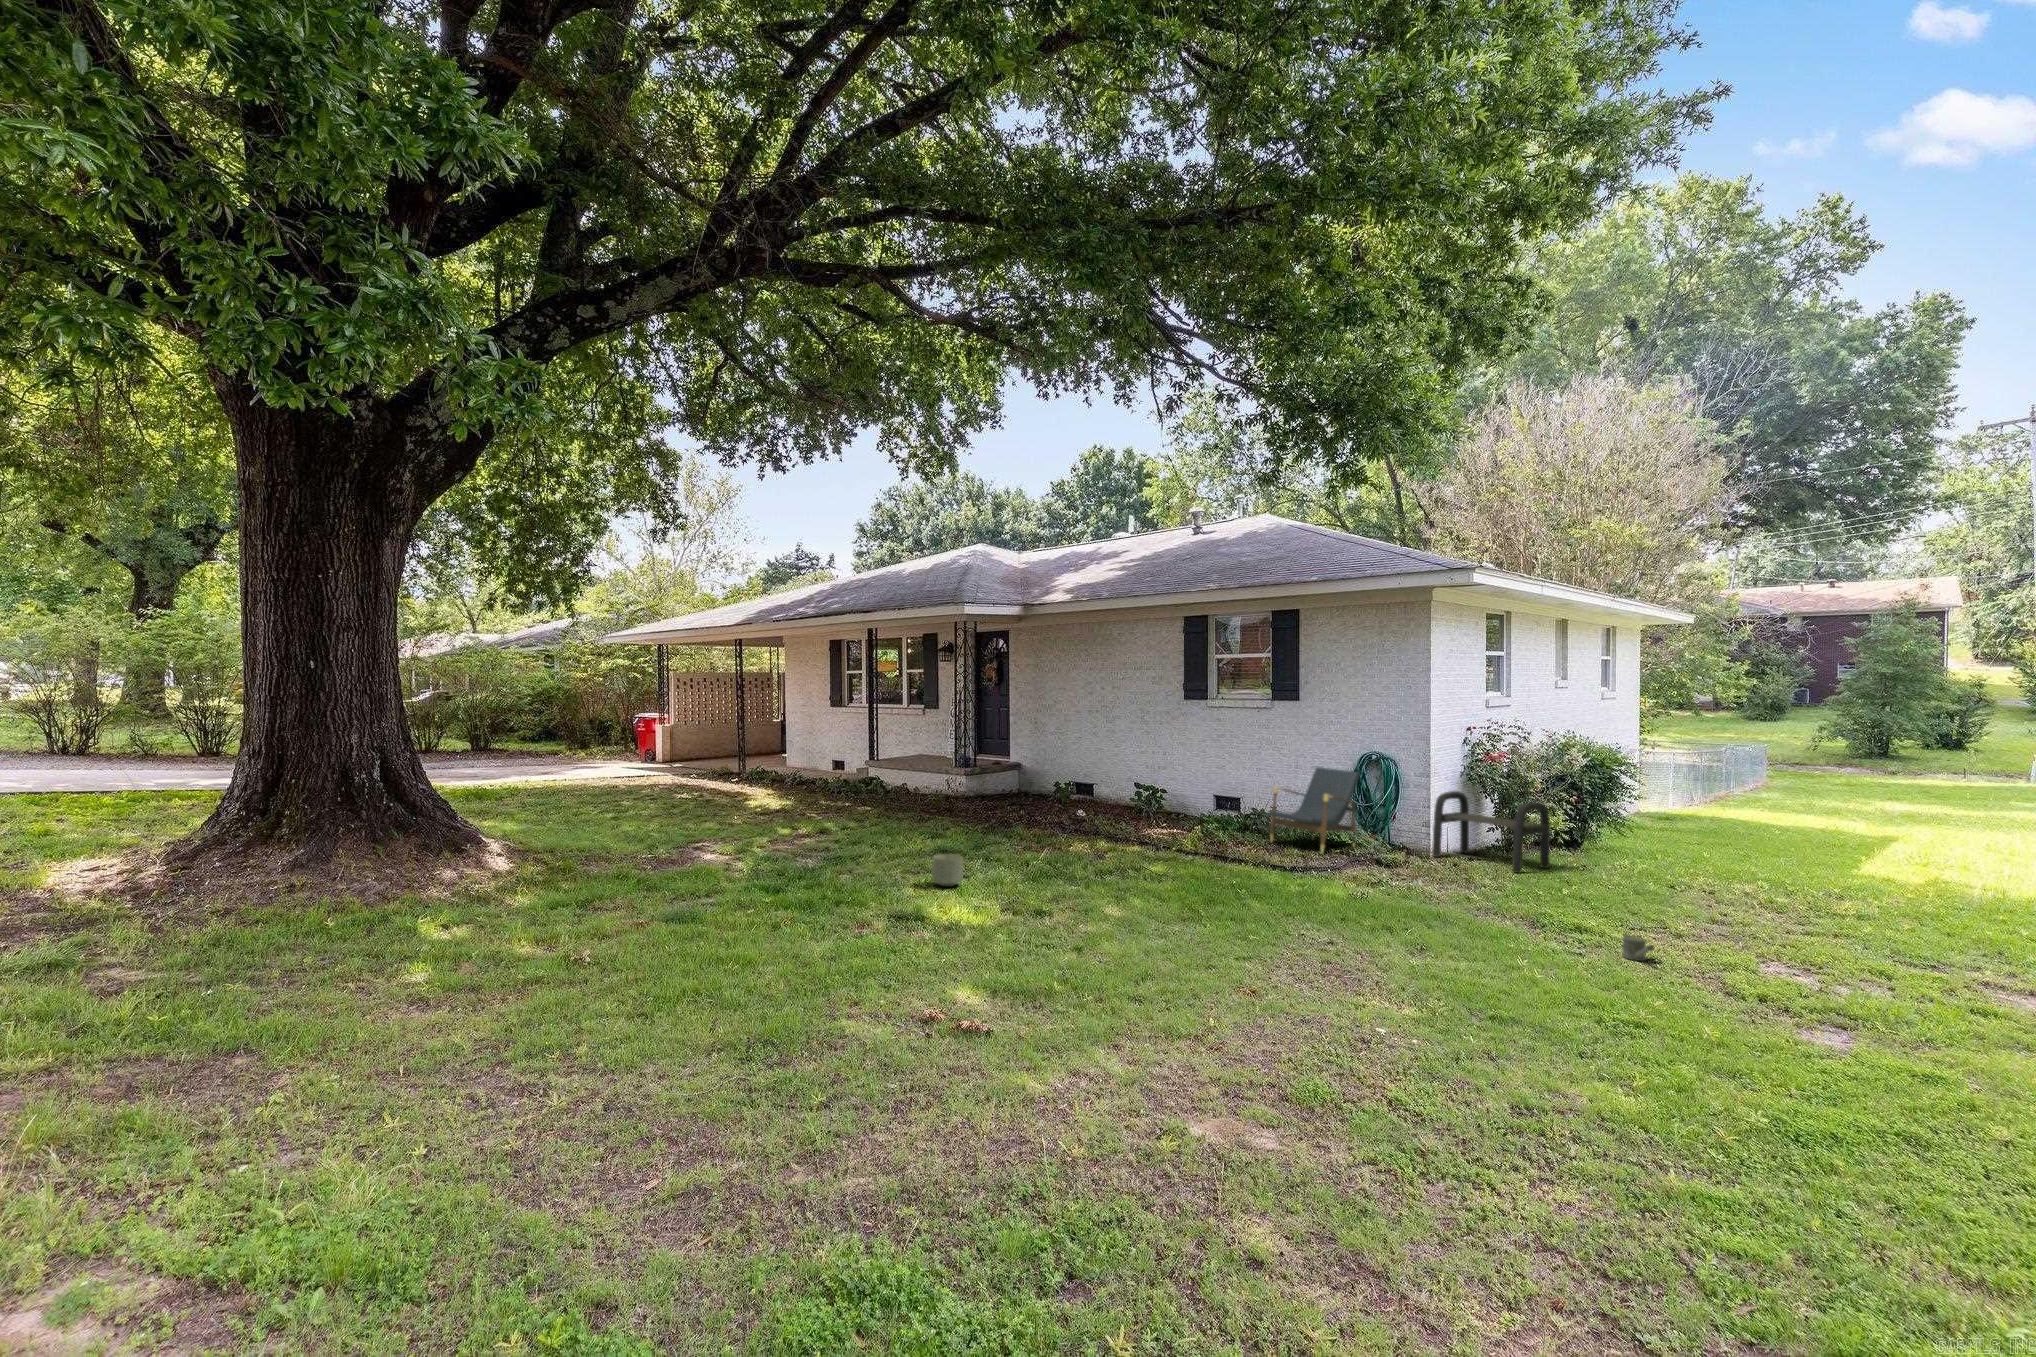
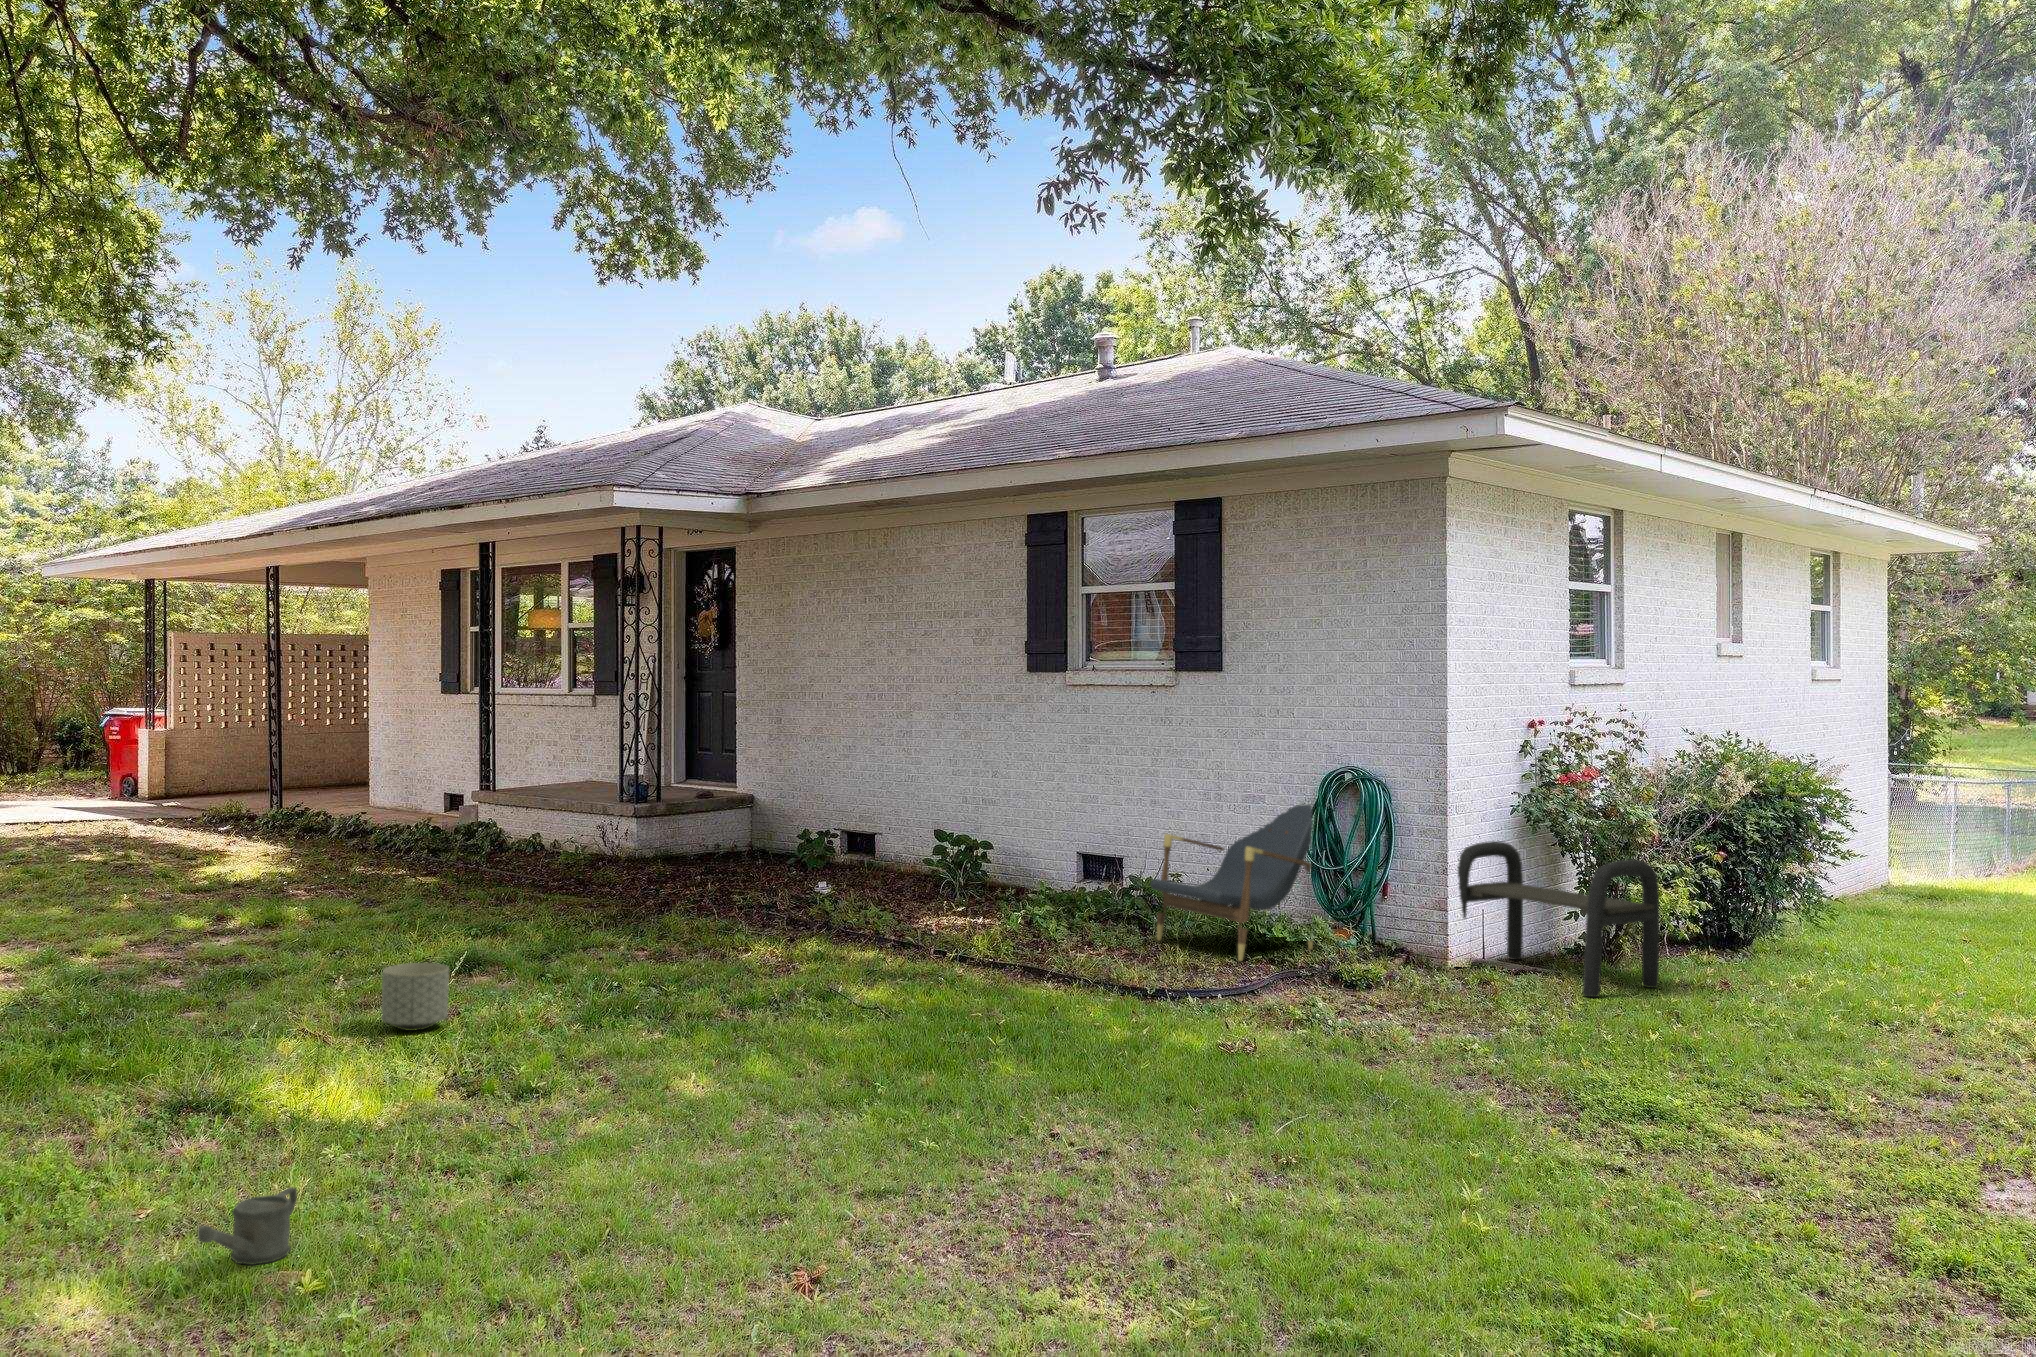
watering can: present [1622,933,1654,961] -> present [198,1187,297,1265]

